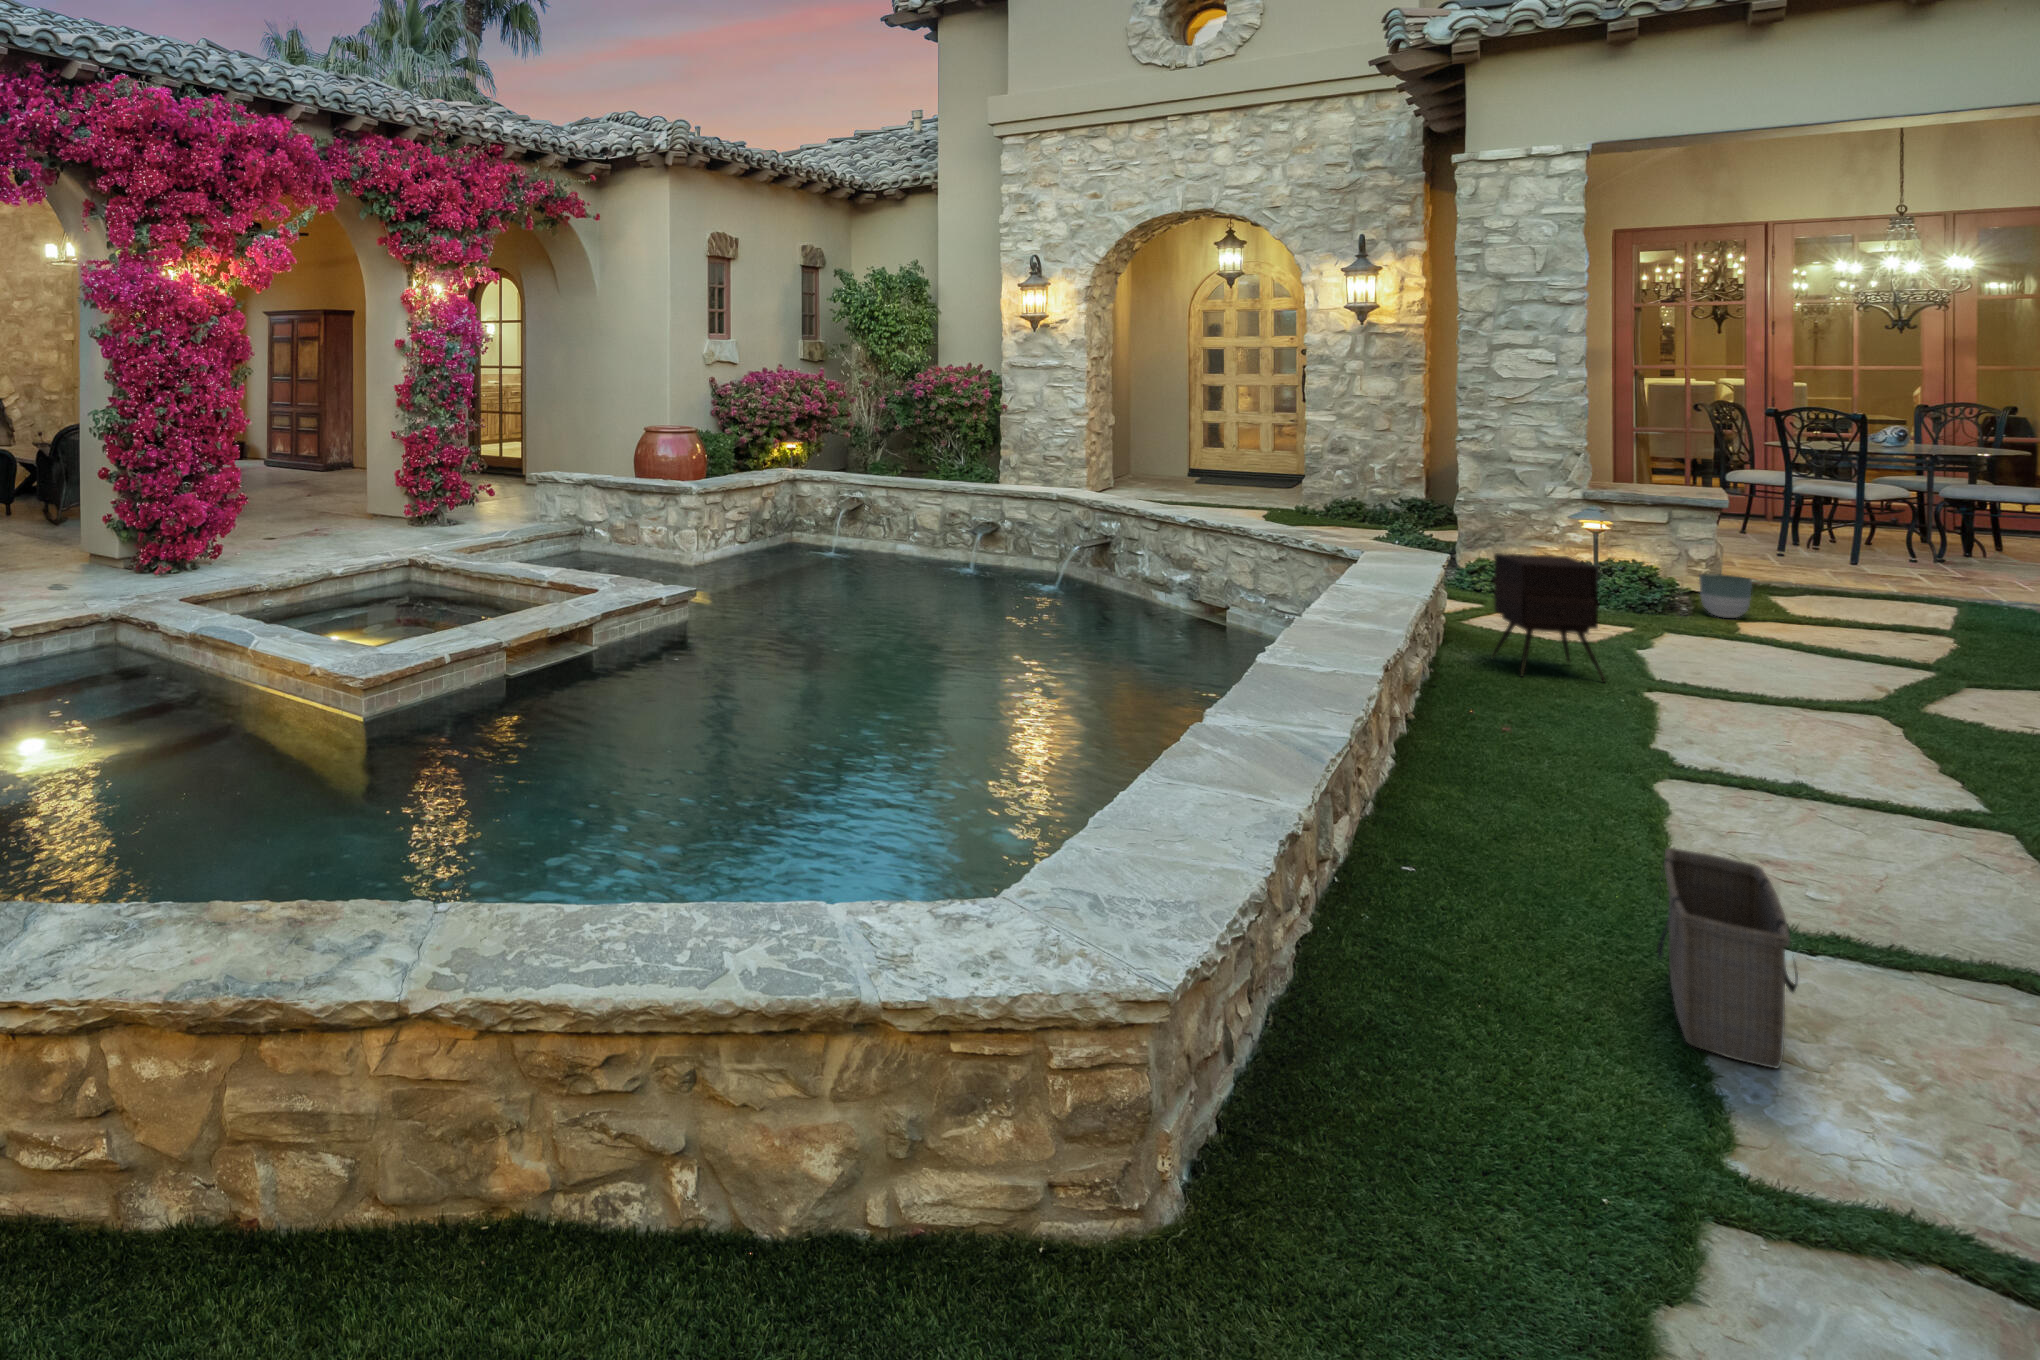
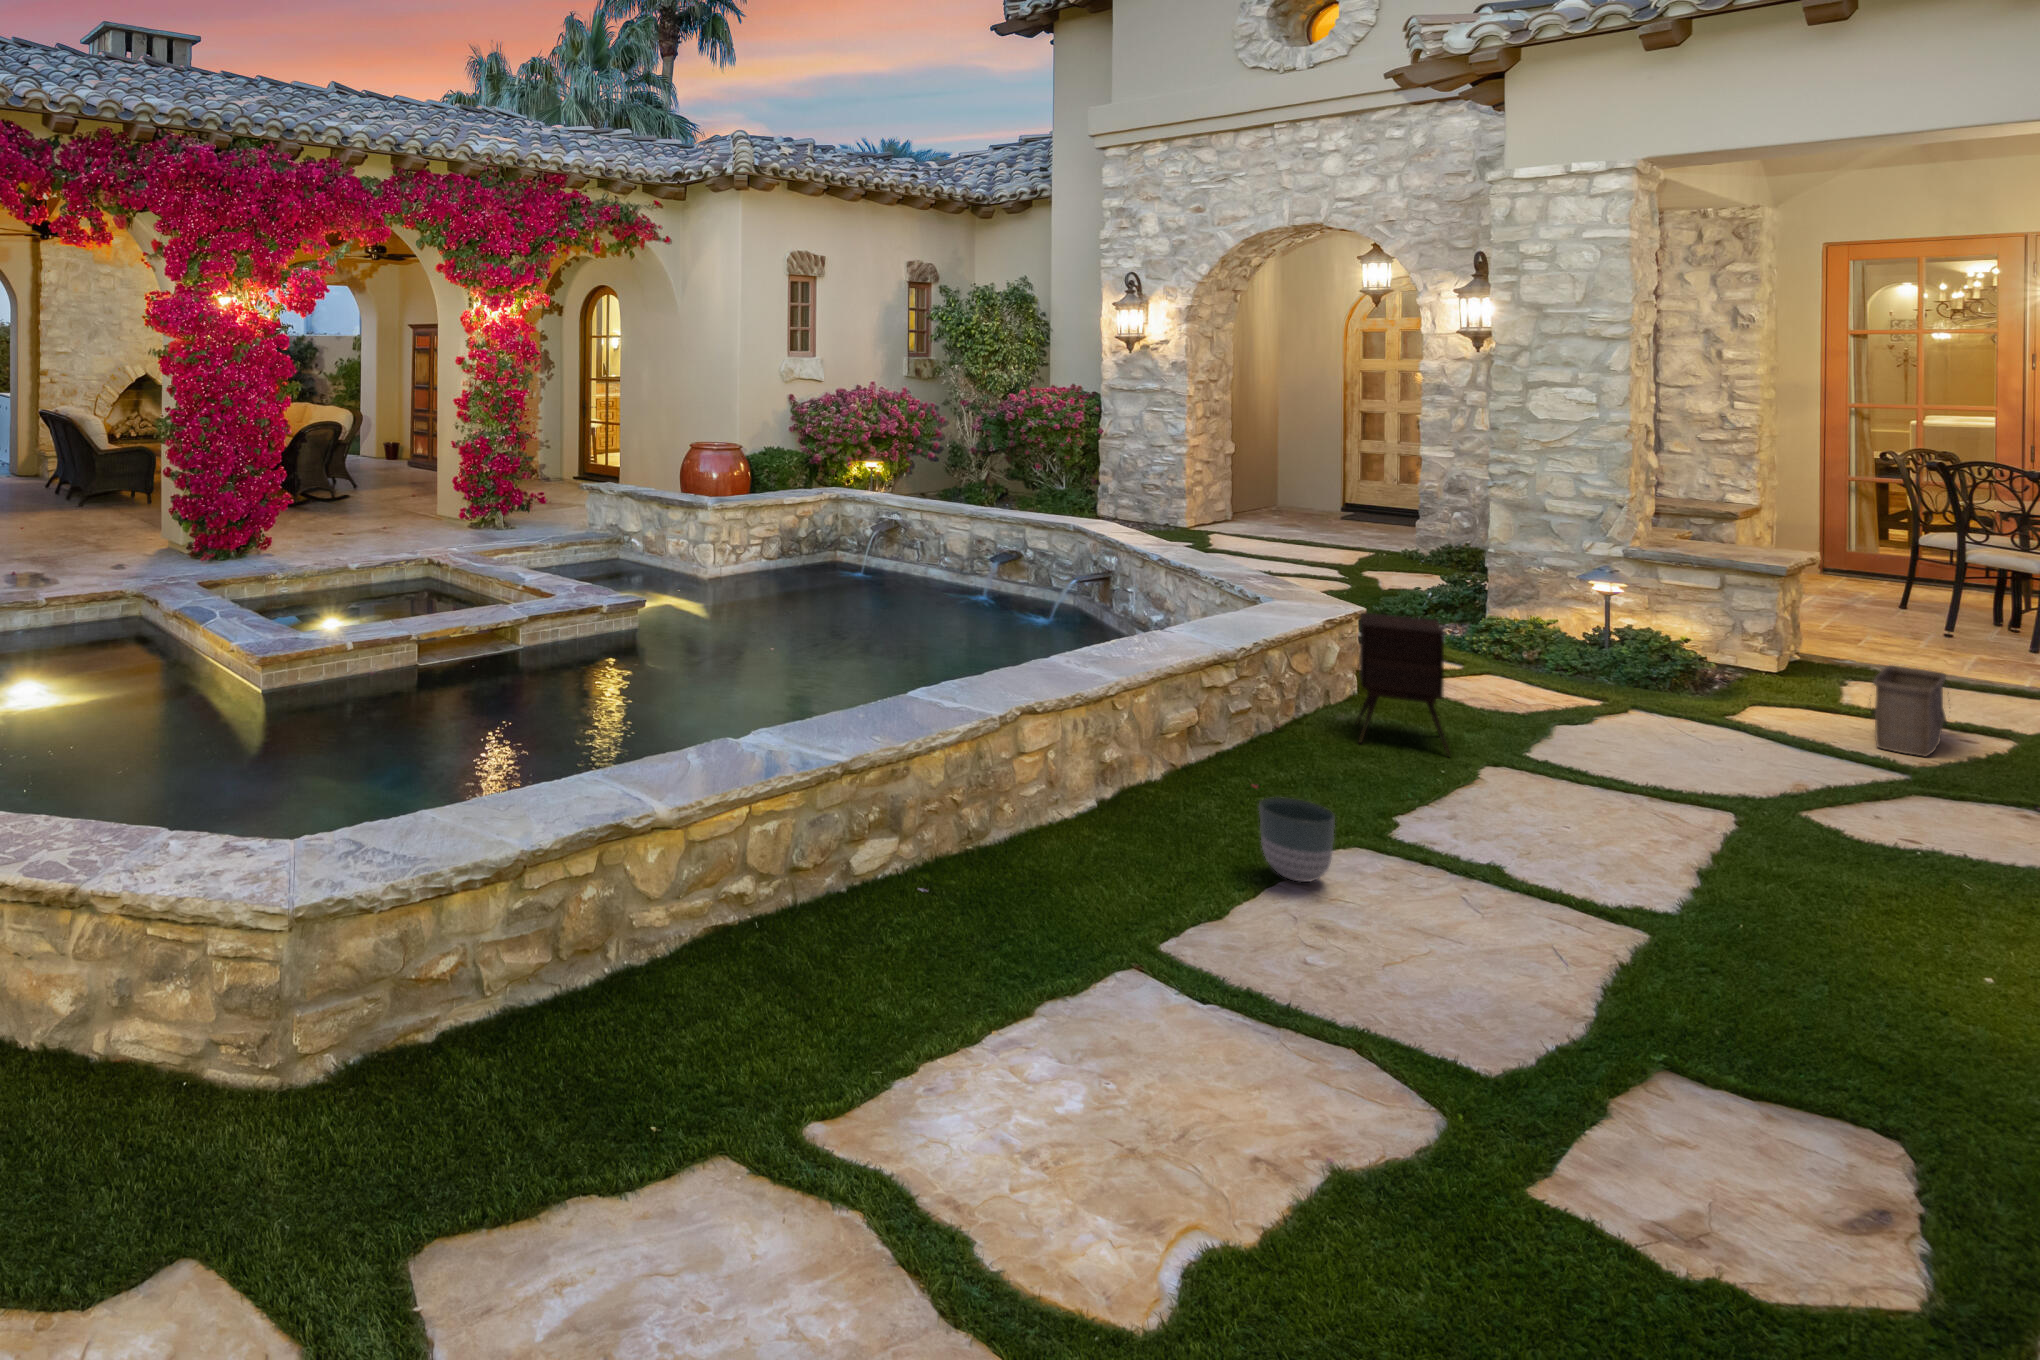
planter: present [1699,574,1752,618] -> present [1259,797,1335,882]
basket: present [1657,848,1798,1068] -> present [1870,665,1947,757]

